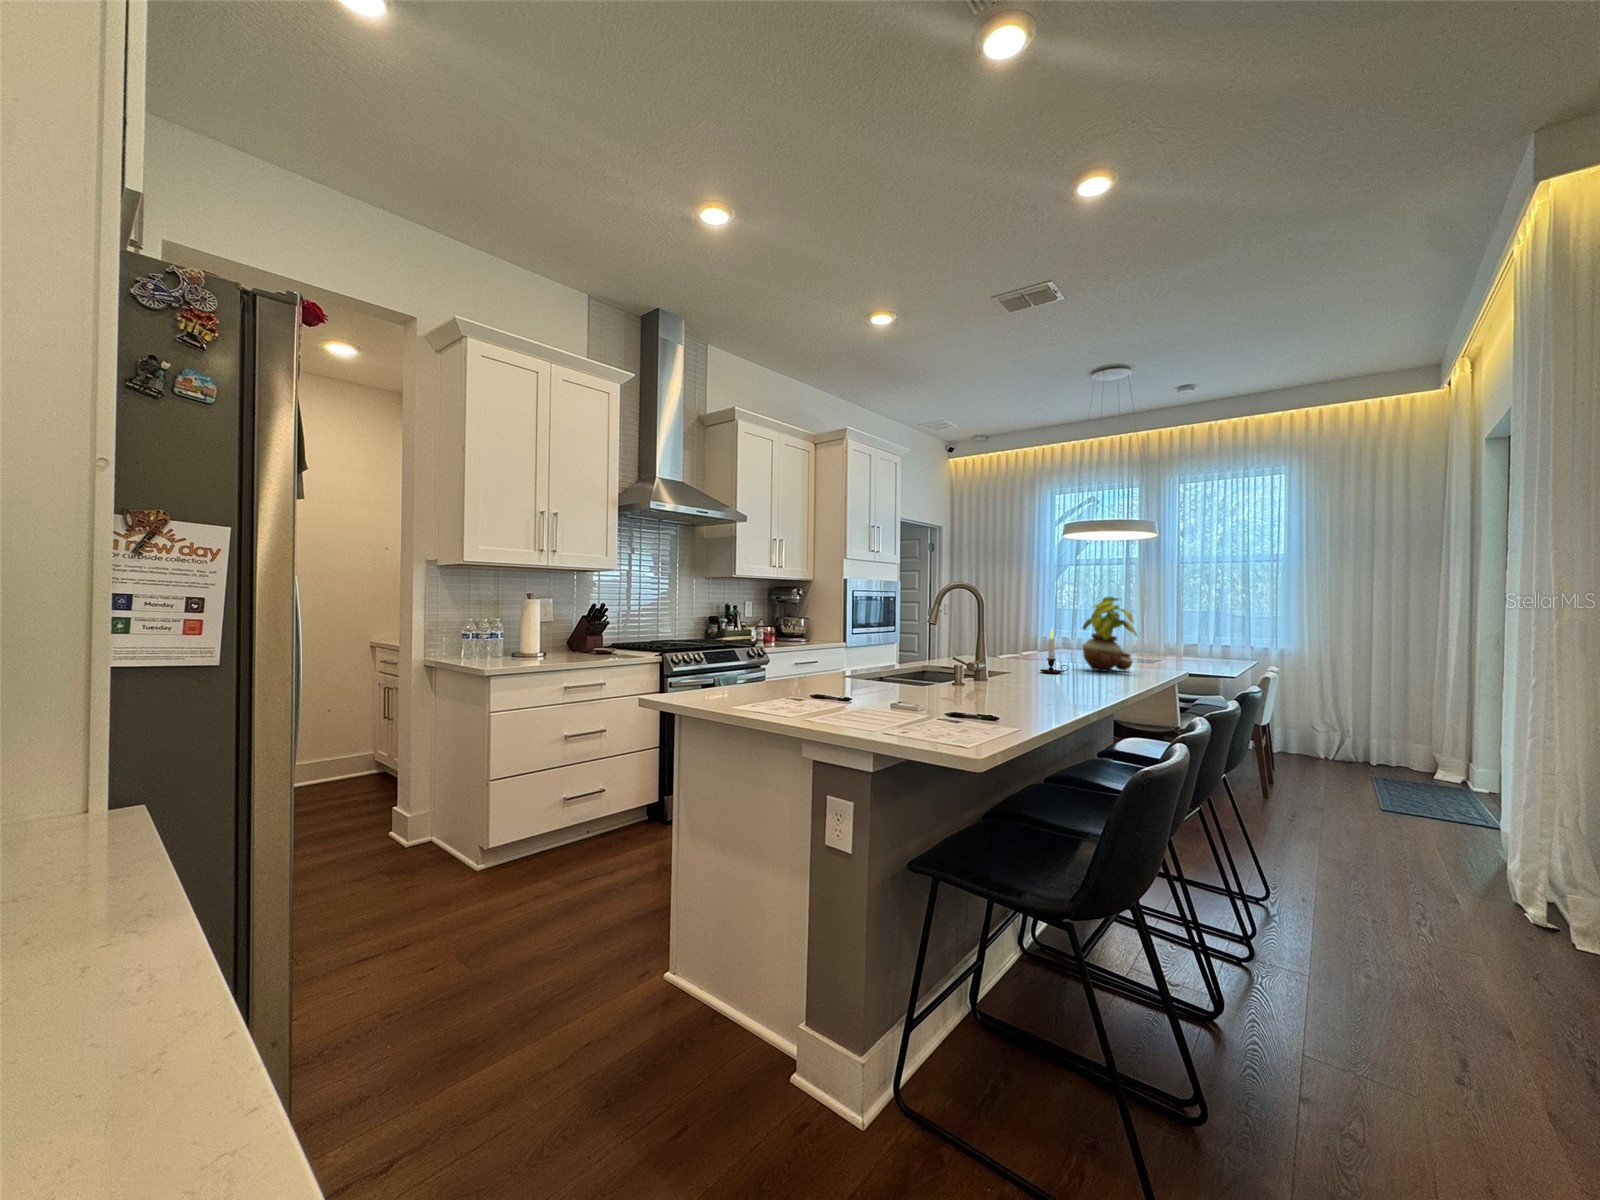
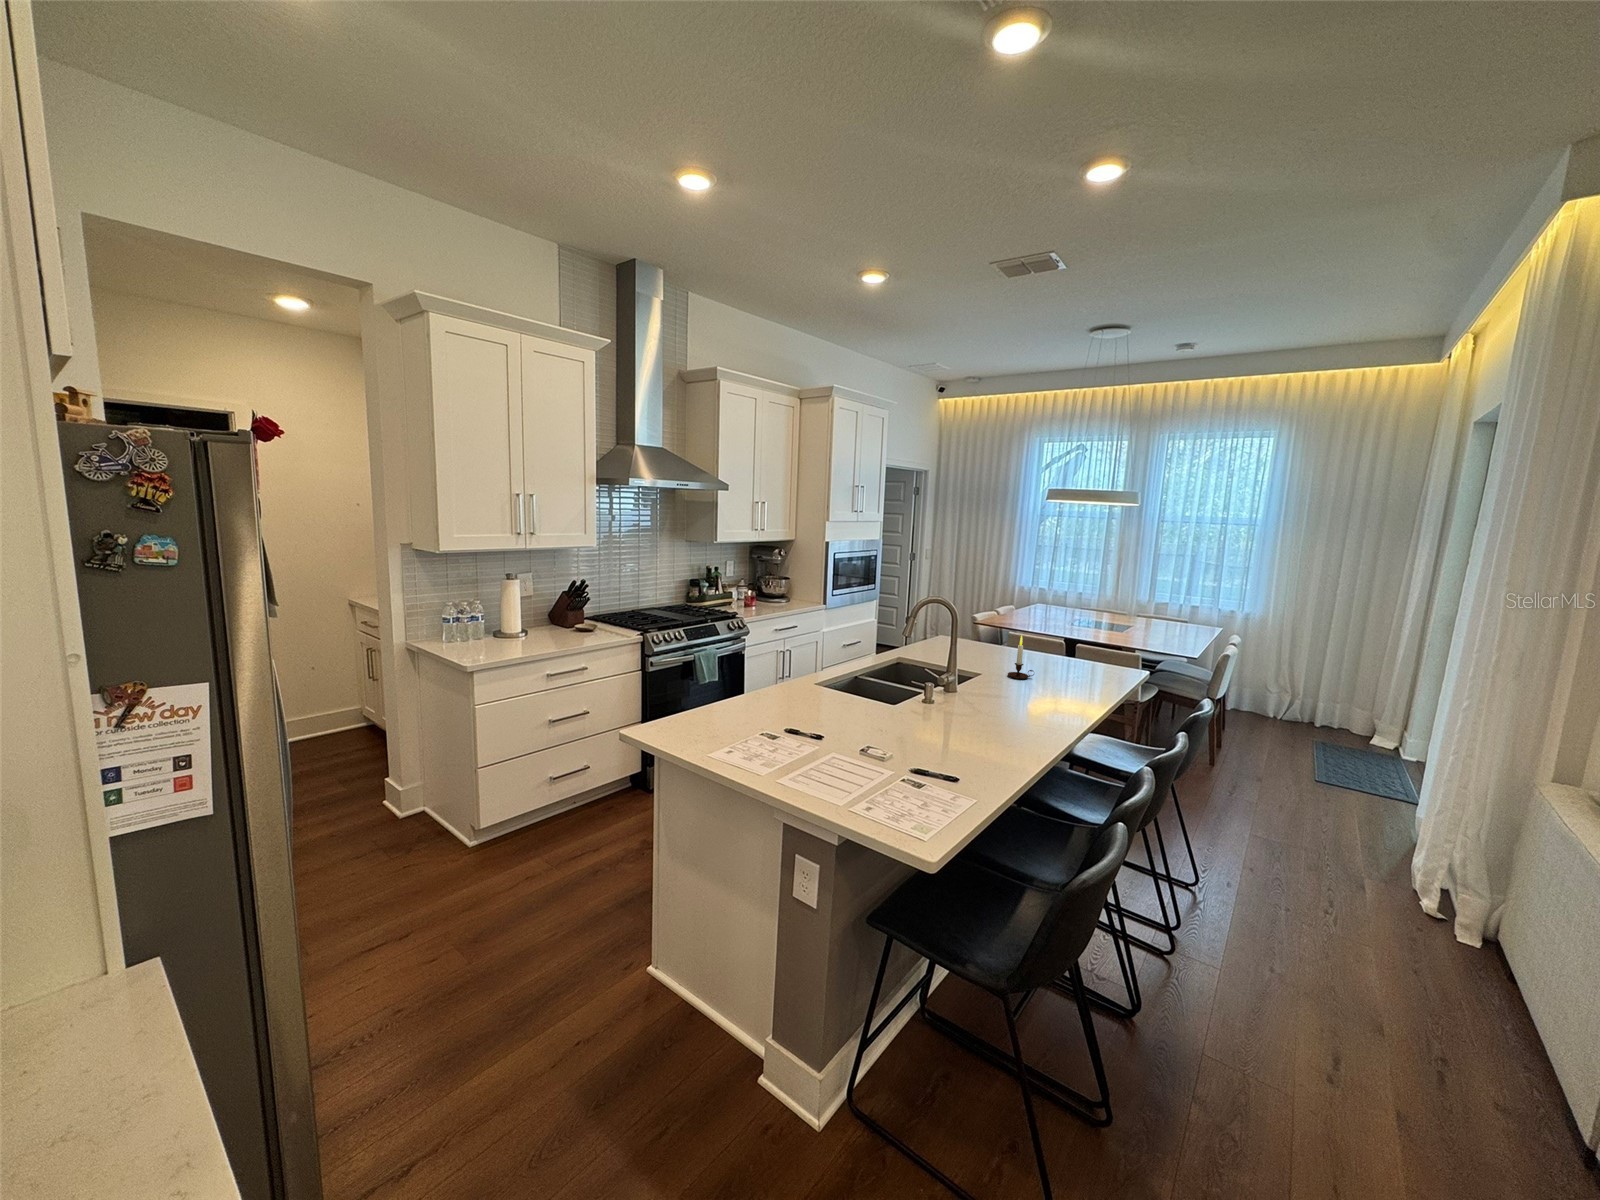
potted plant: present [1082,597,1137,672] -> none [1051,602,1103,673]

